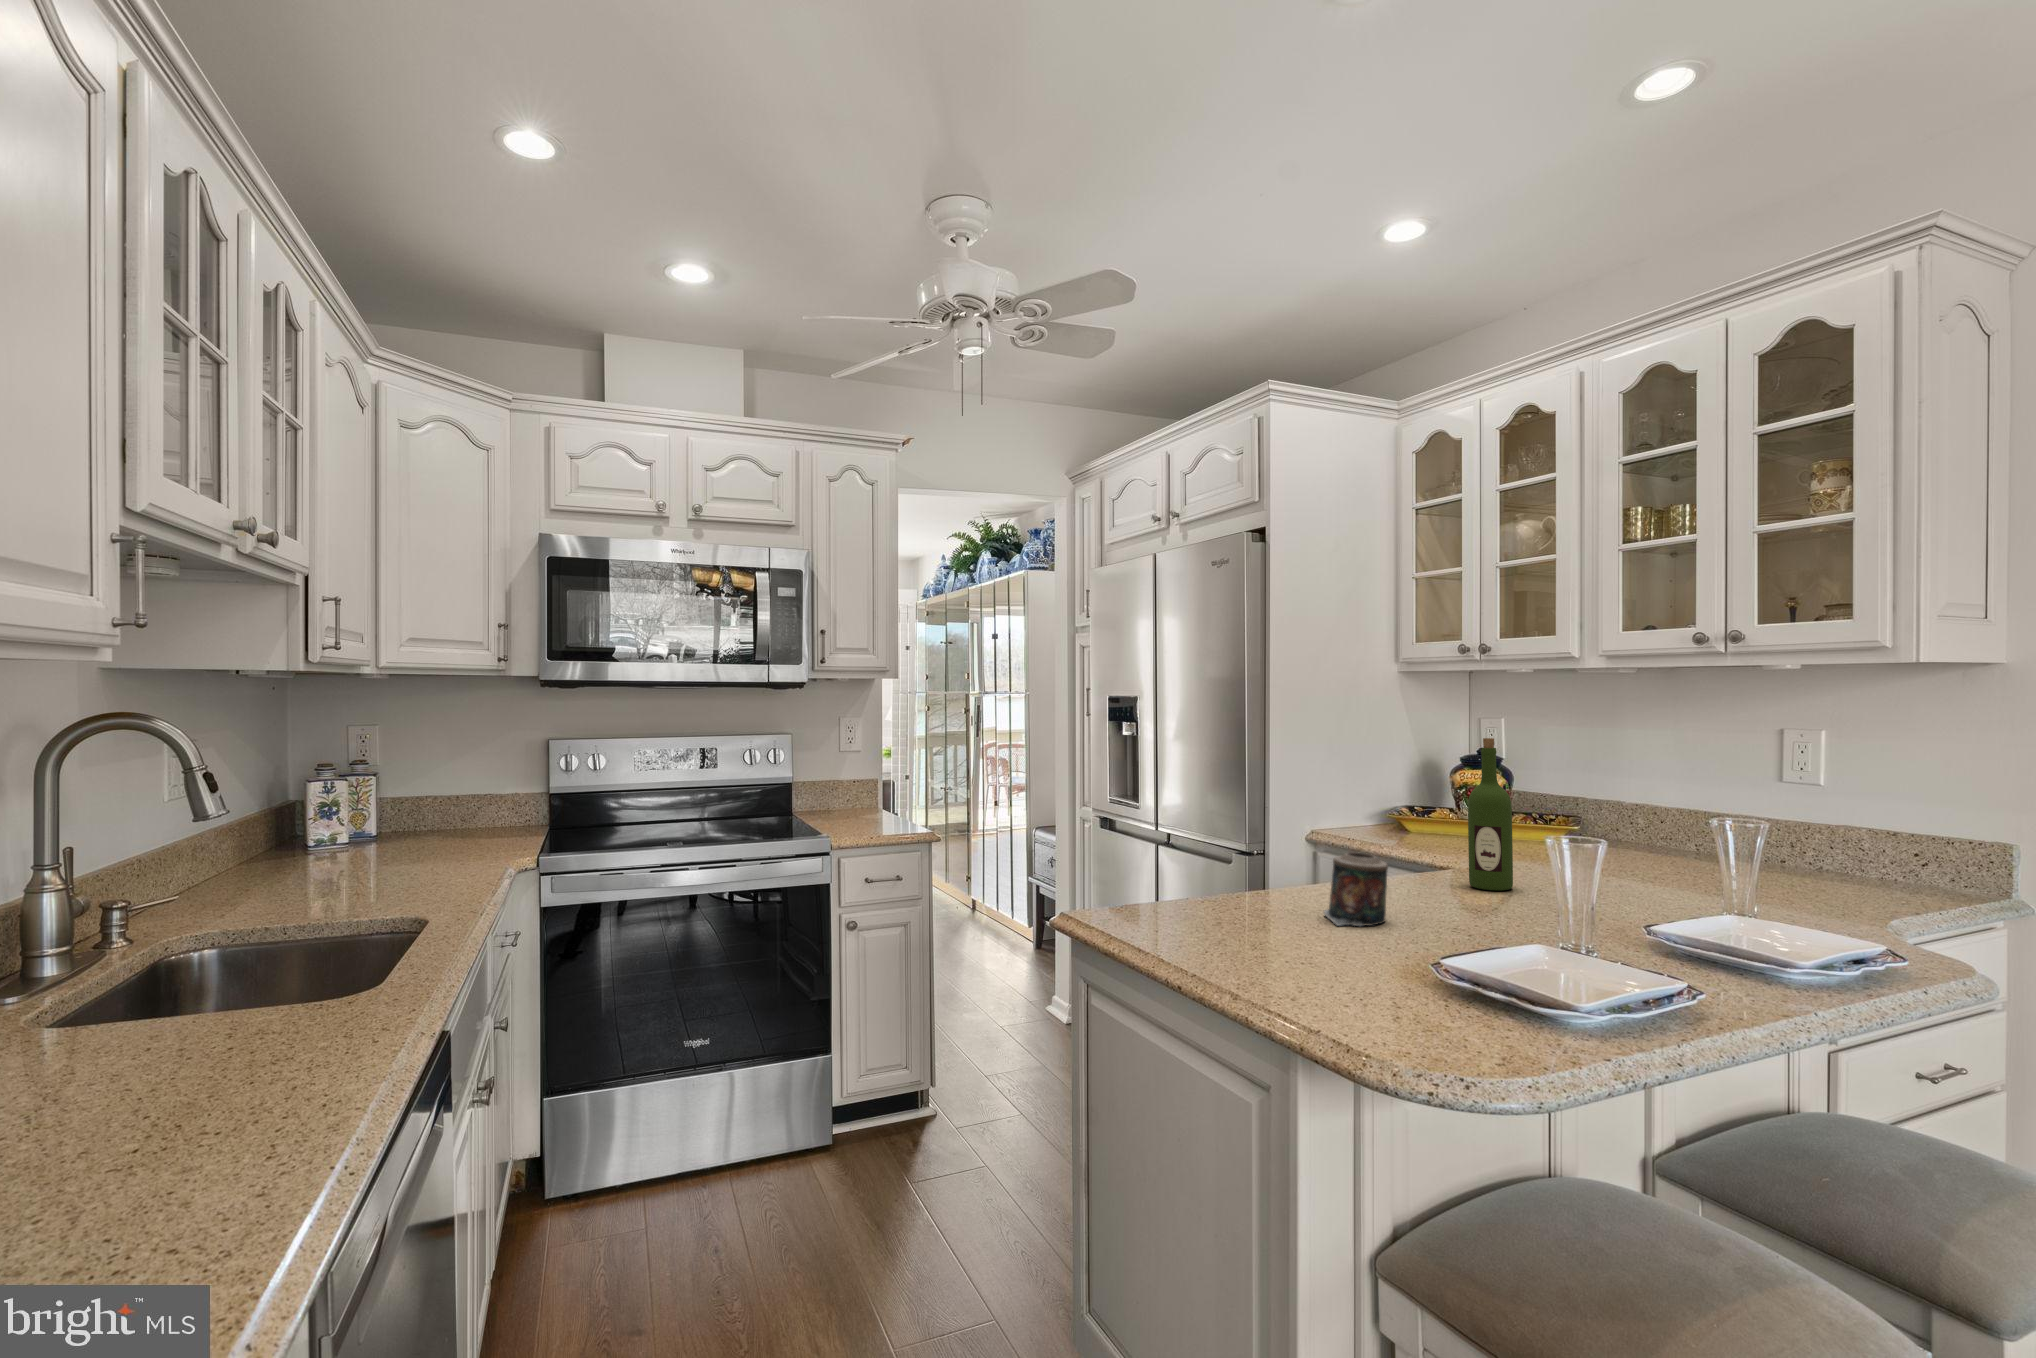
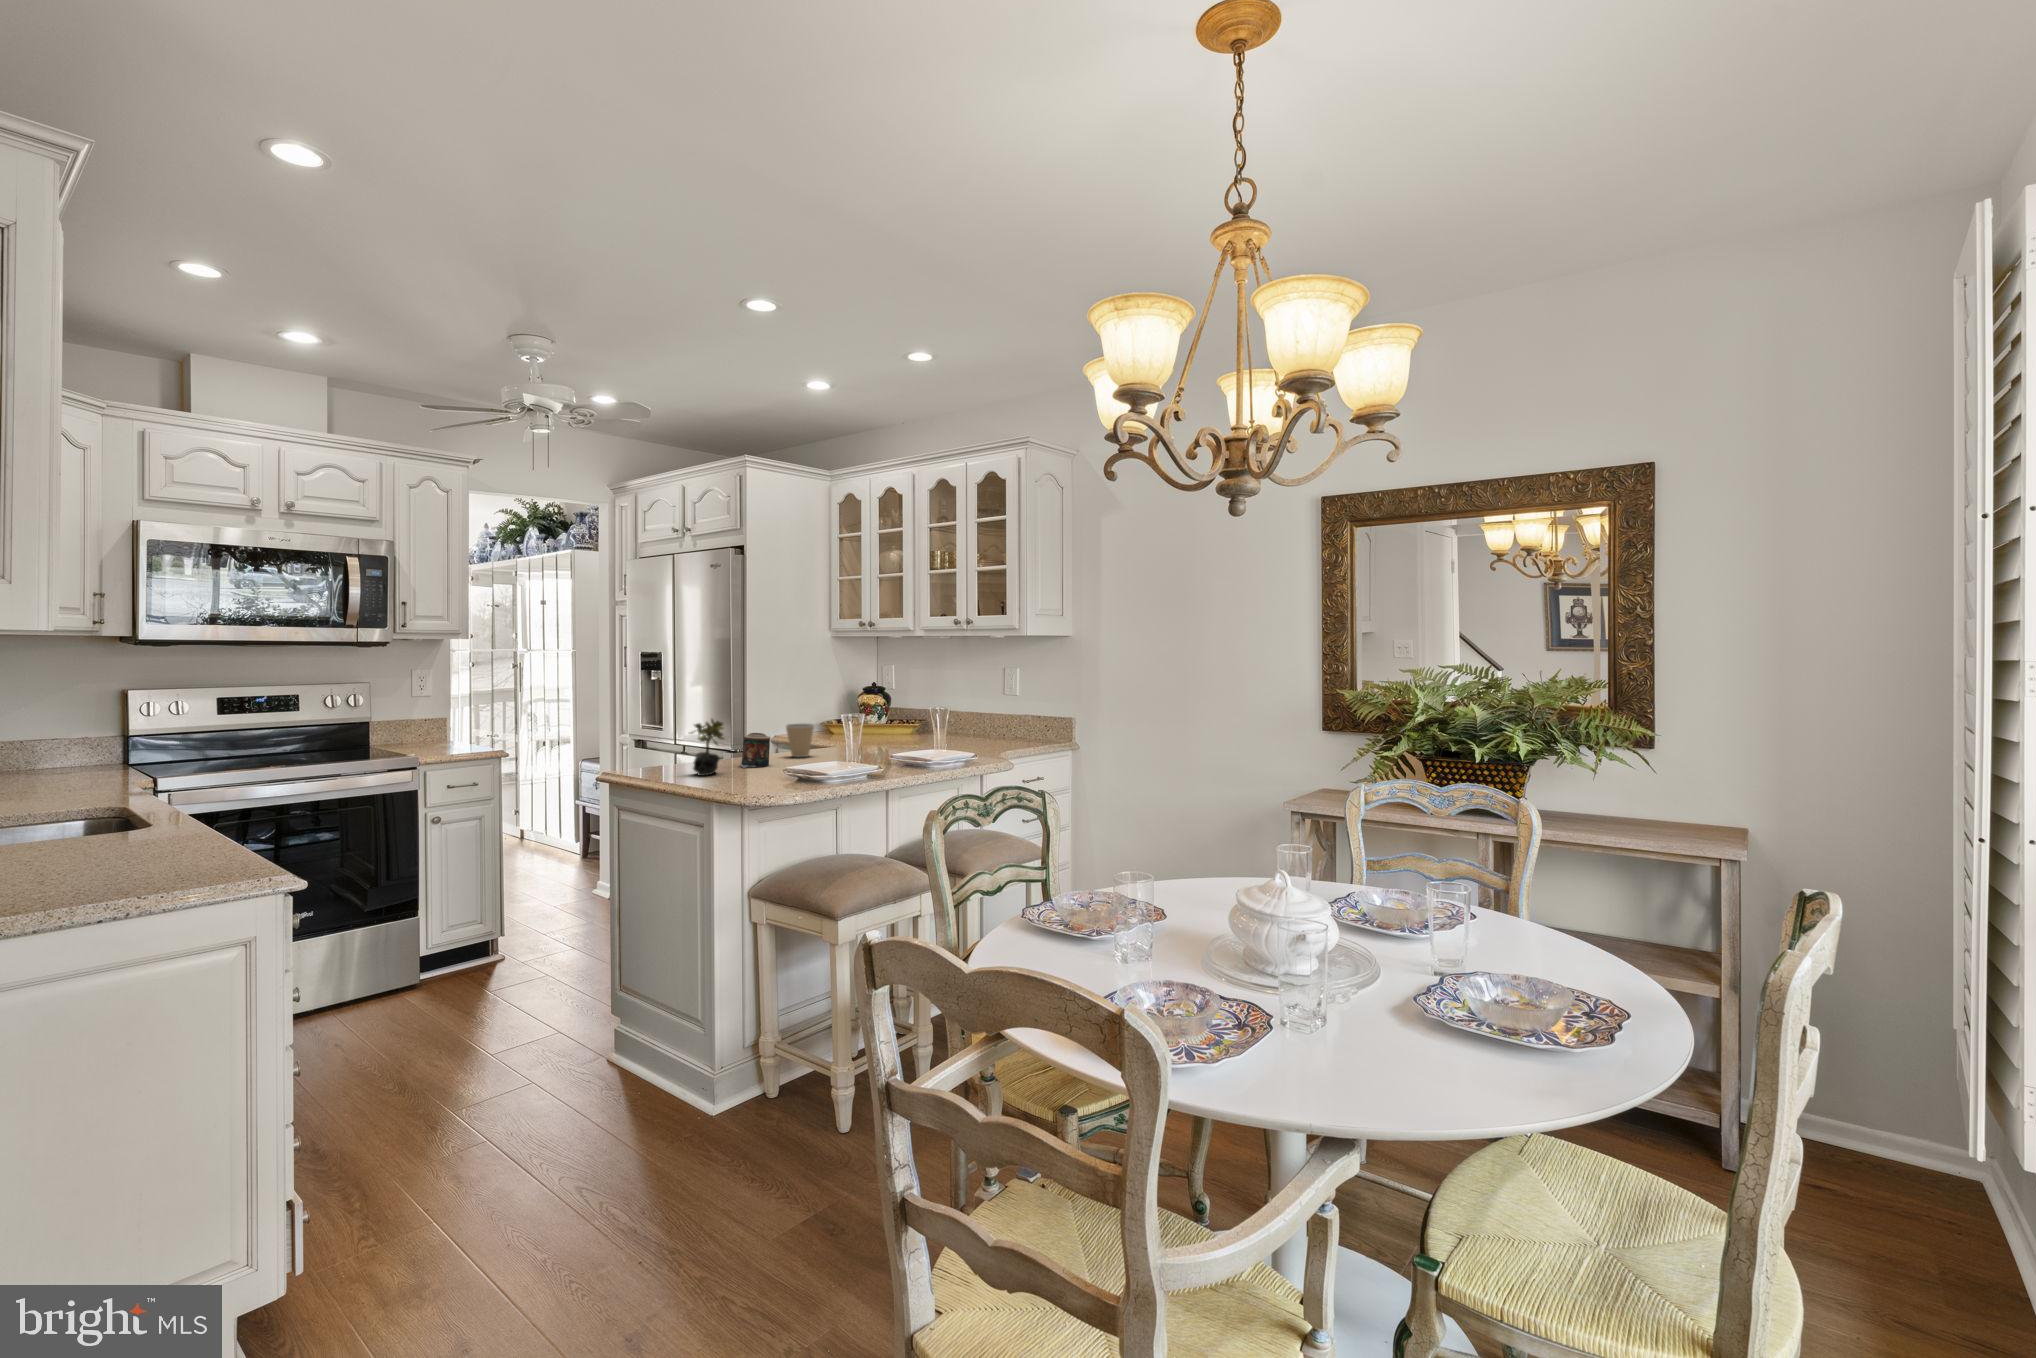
wine bottle: present [1468,738,1513,891] -> none [827,676,847,753]
succulent plant: none [1236,825,1316,951] -> present [690,719,724,776]
coffee cup: none [1394,829,1455,897] -> present [786,724,815,757]

